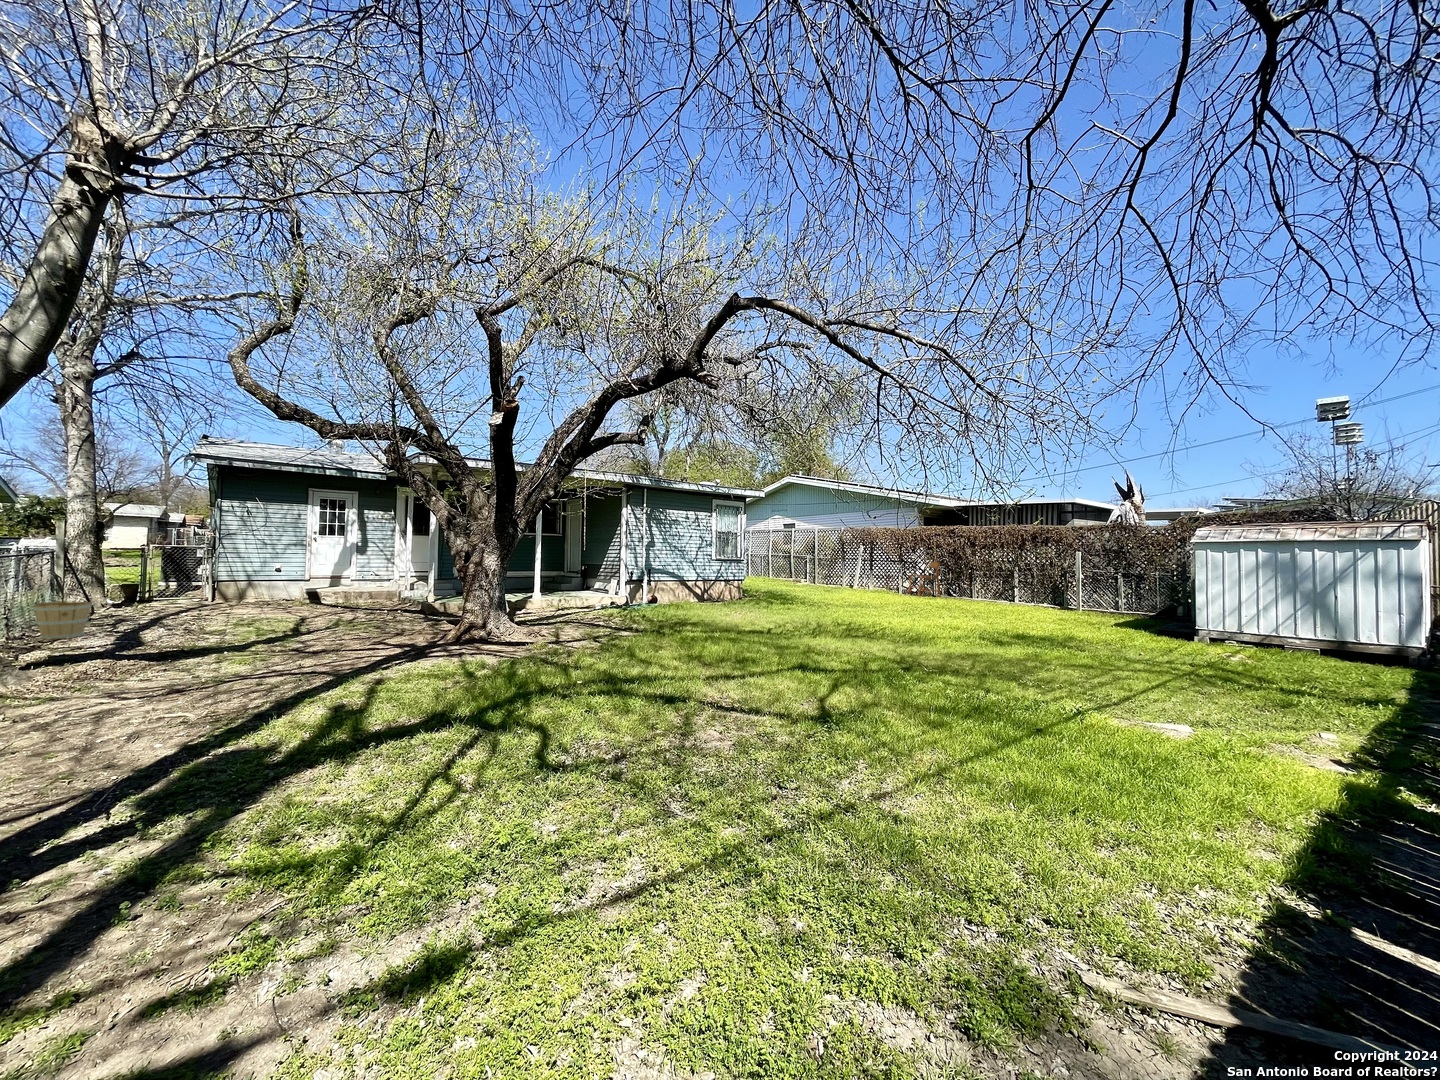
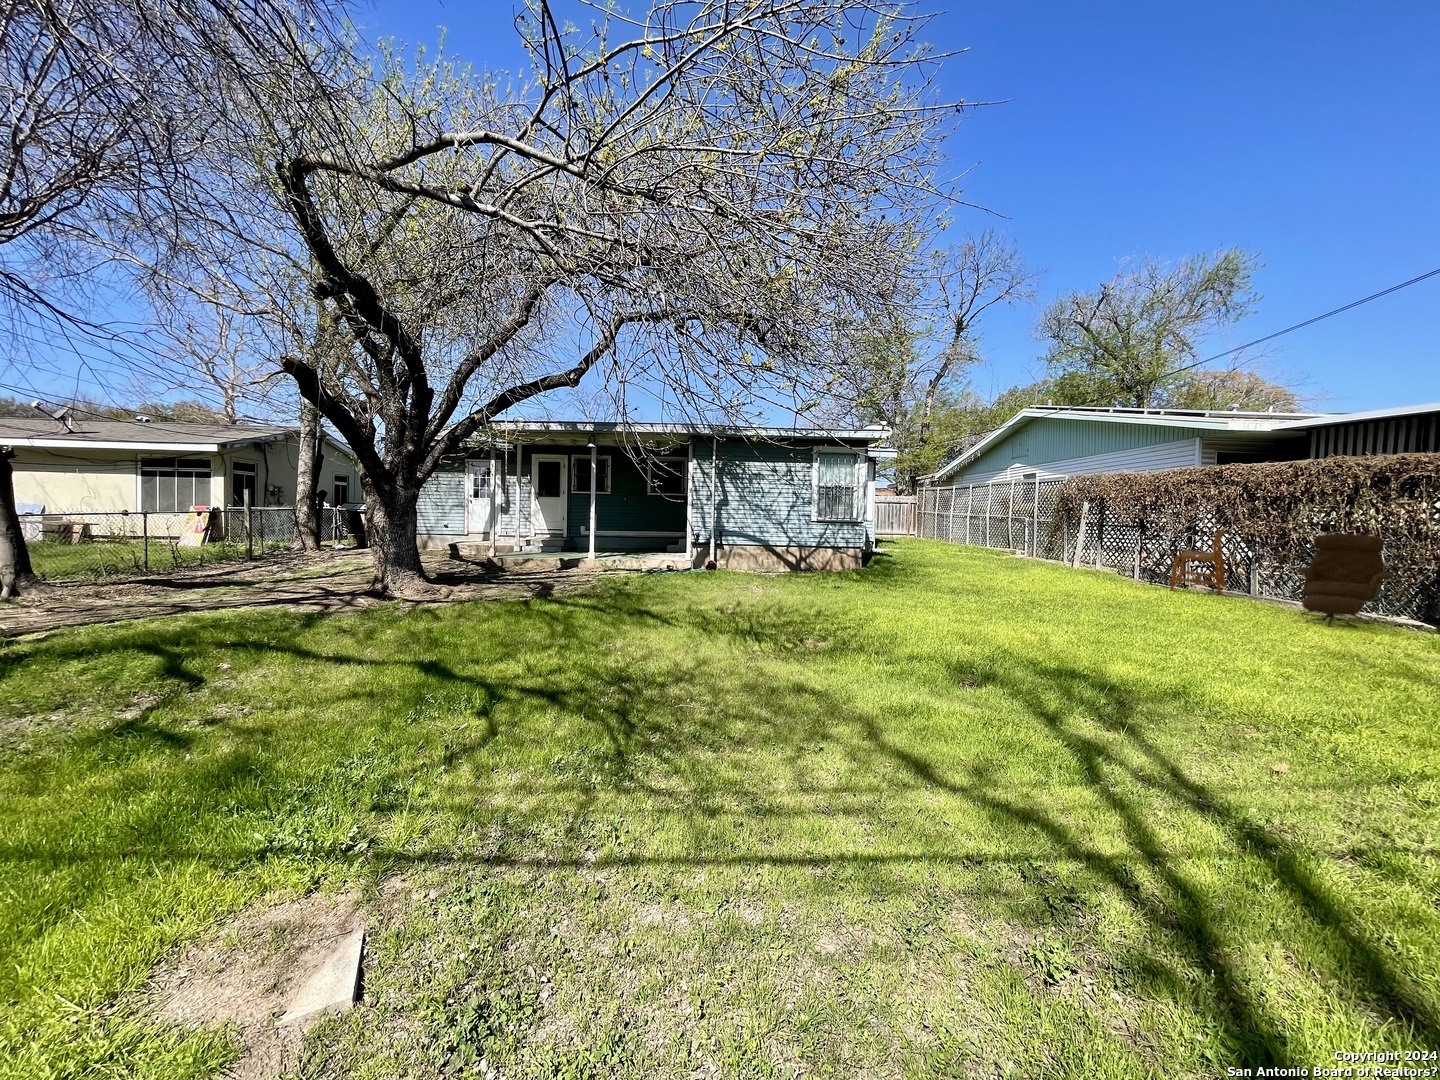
lounge chair: none [984,563,1019,605] -> present [1297,534,1393,627]
wooden bucket: present [32,601,92,639] -> none [250,546,283,570]

